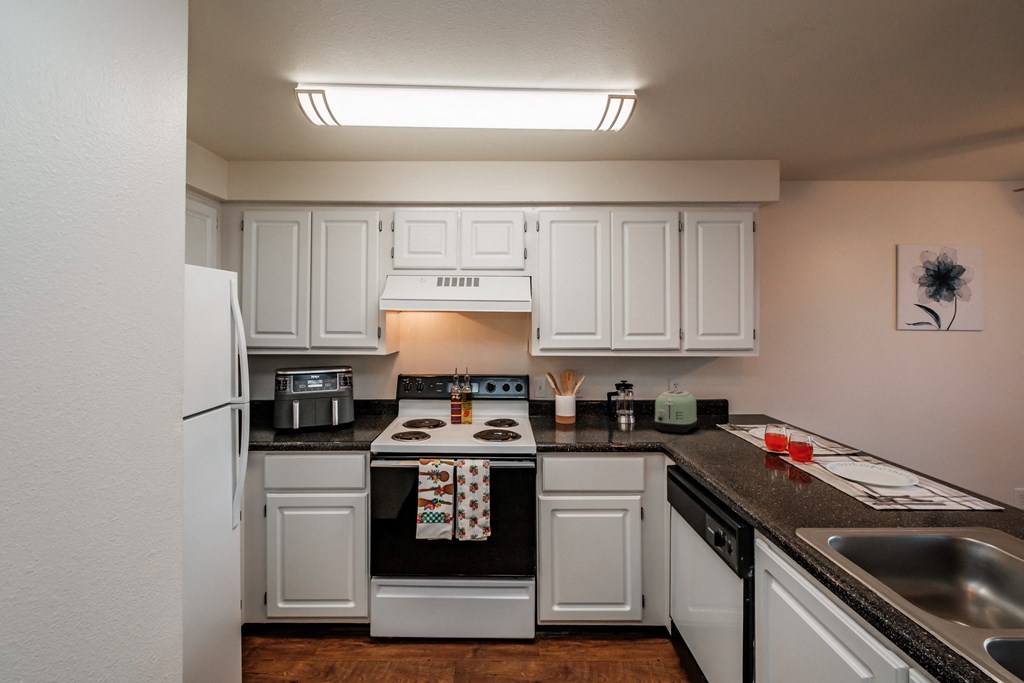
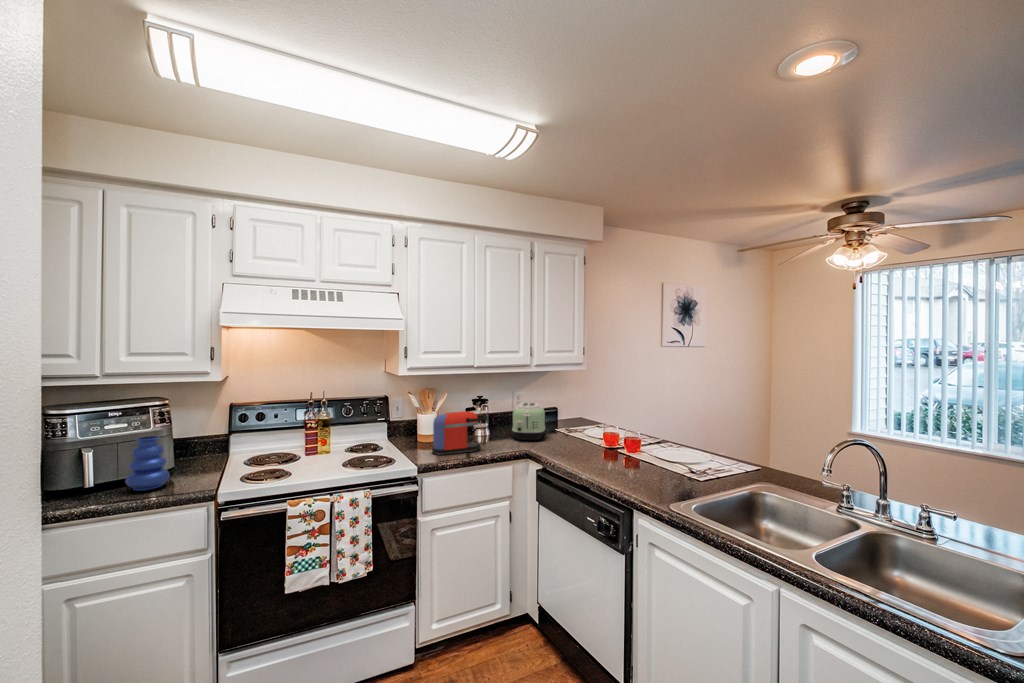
coffee maker: none [559,394,618,437] -> present [432,411,486,455]
vase: none [317,396,345,437] -> present [125,436,170,491]

